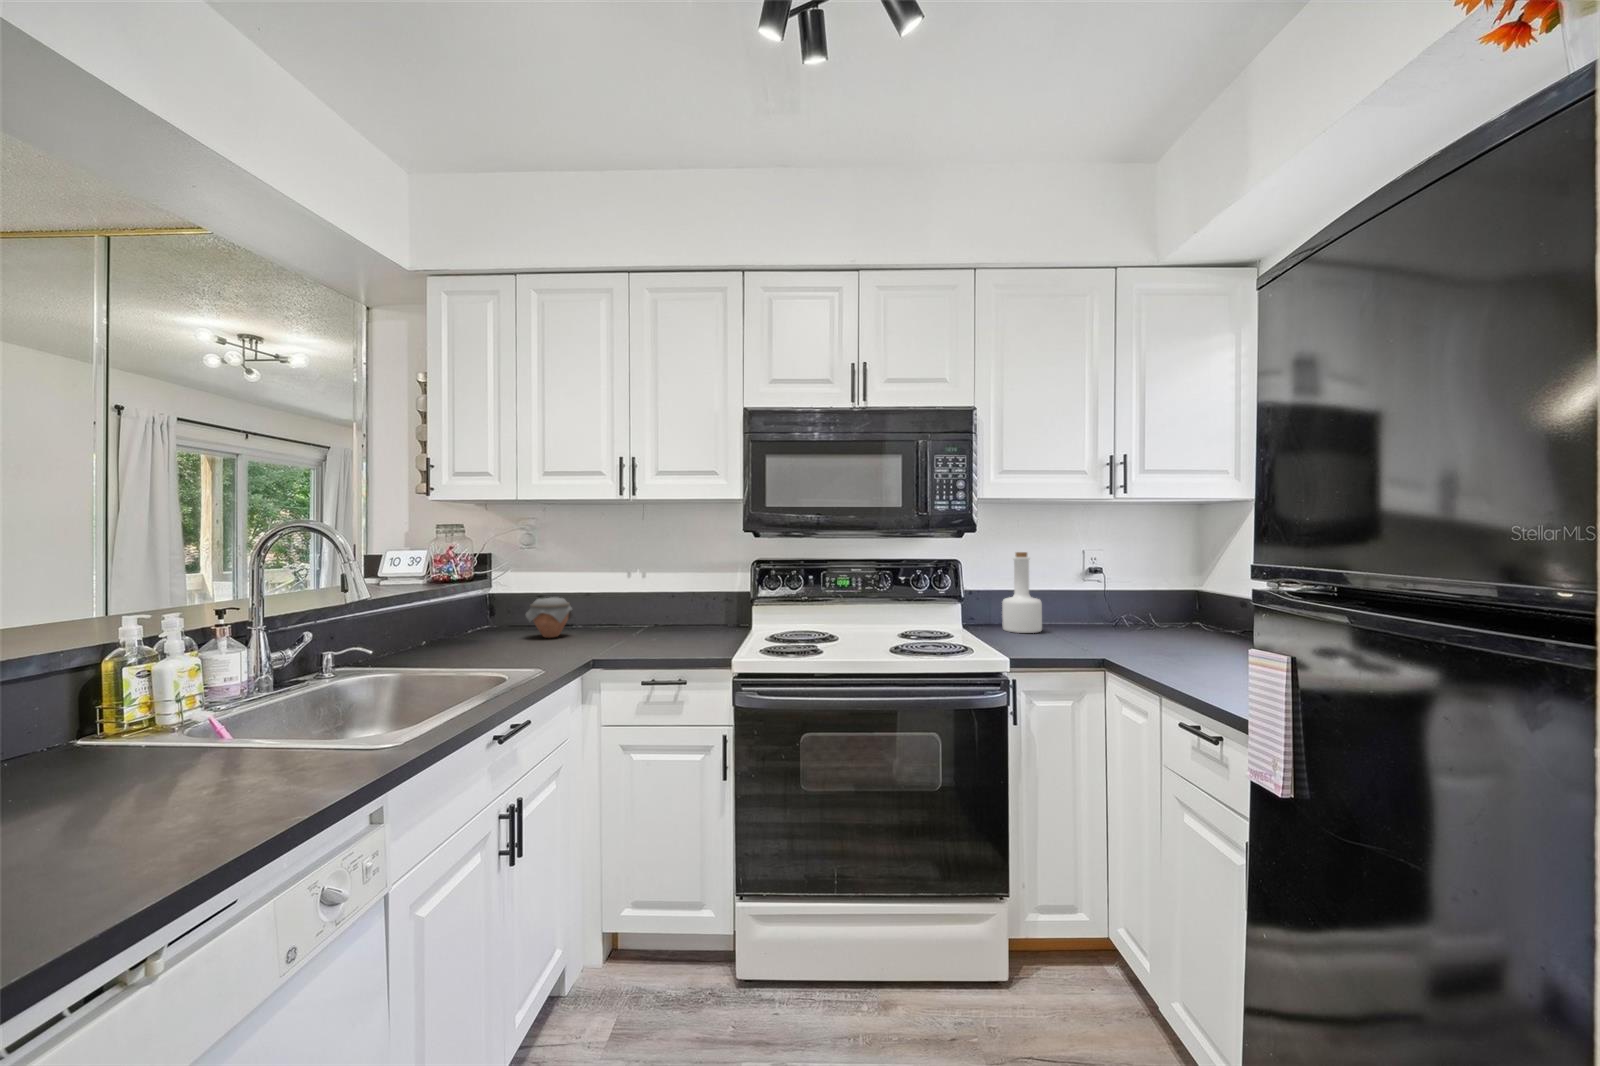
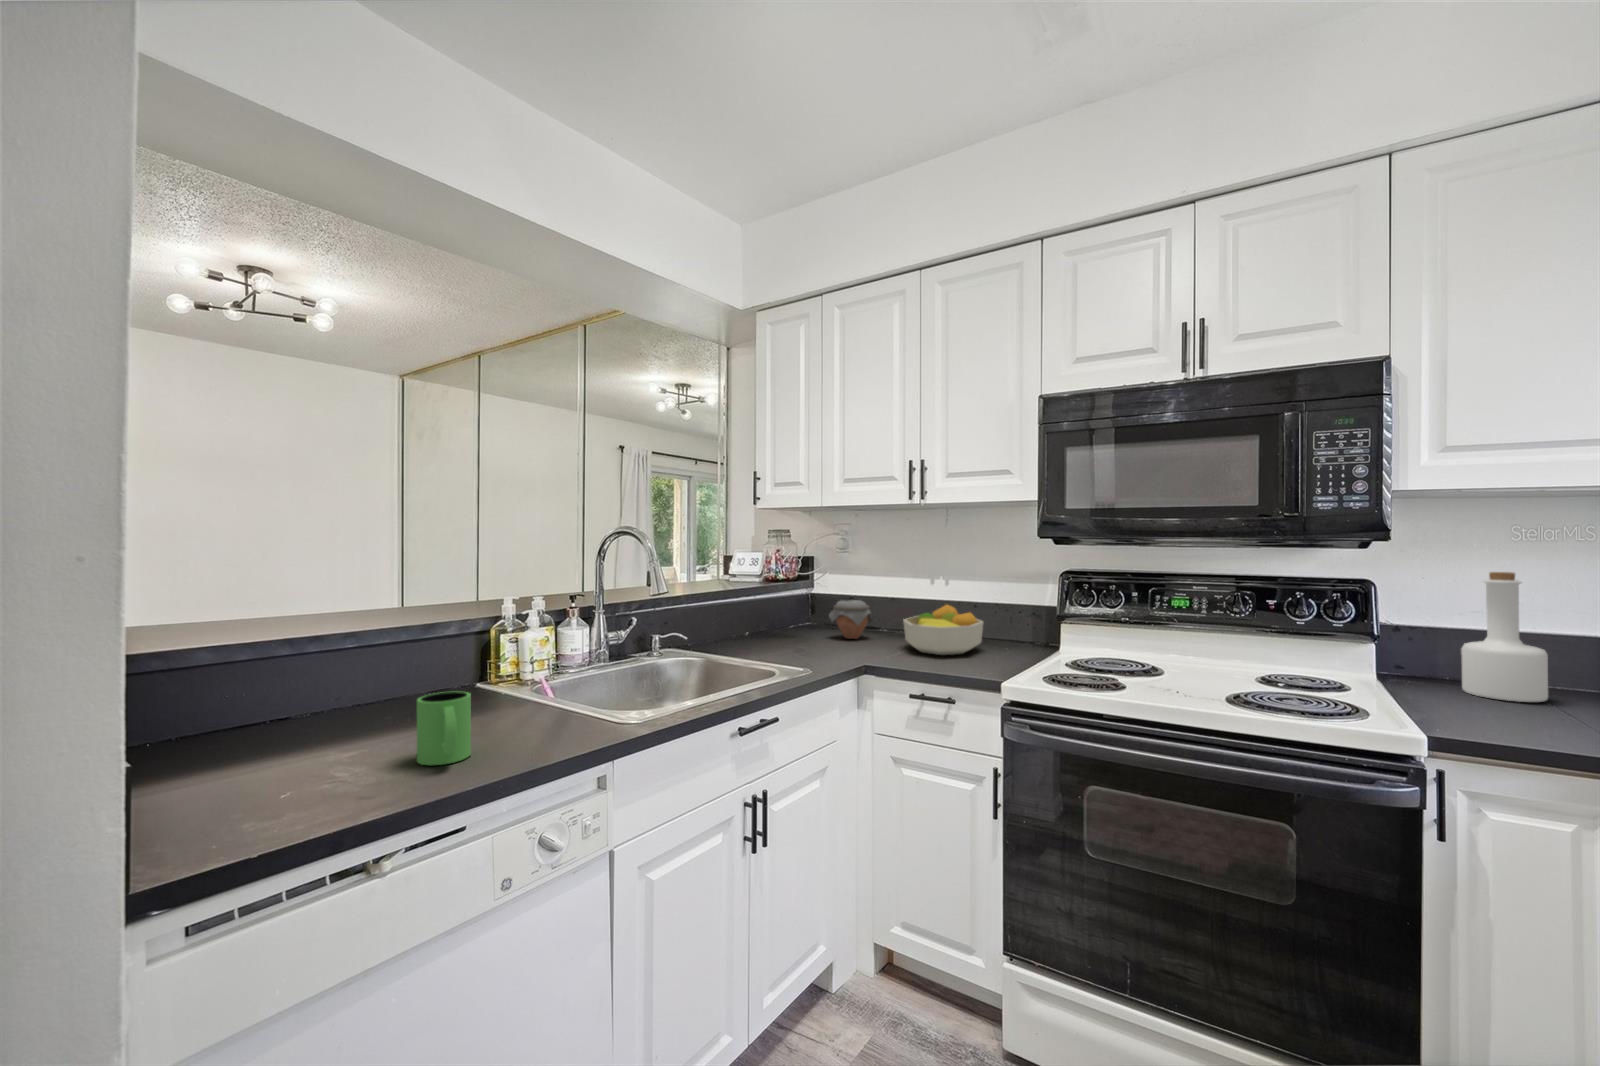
fruit bowl: none [612,596,689,643] -> present [903,605,983,655]
mug: none [109,737,200,842] -> present [417,691,471,765]

